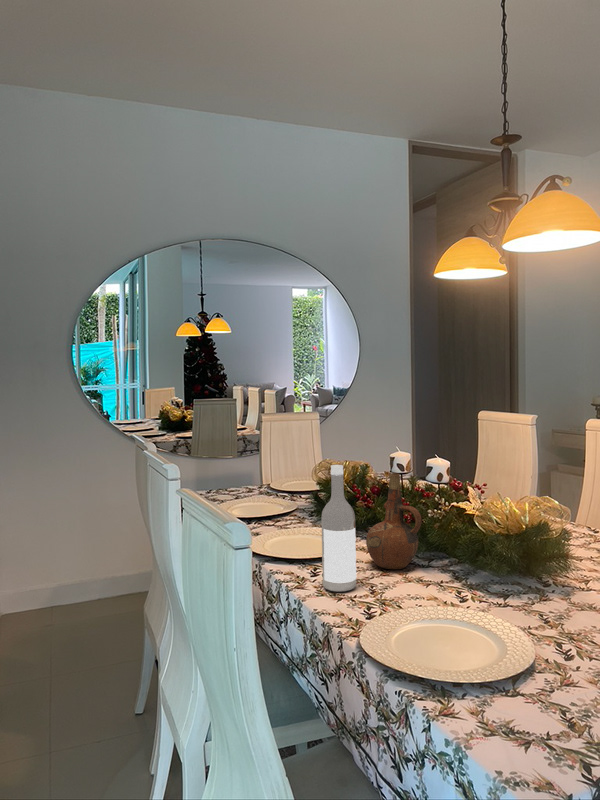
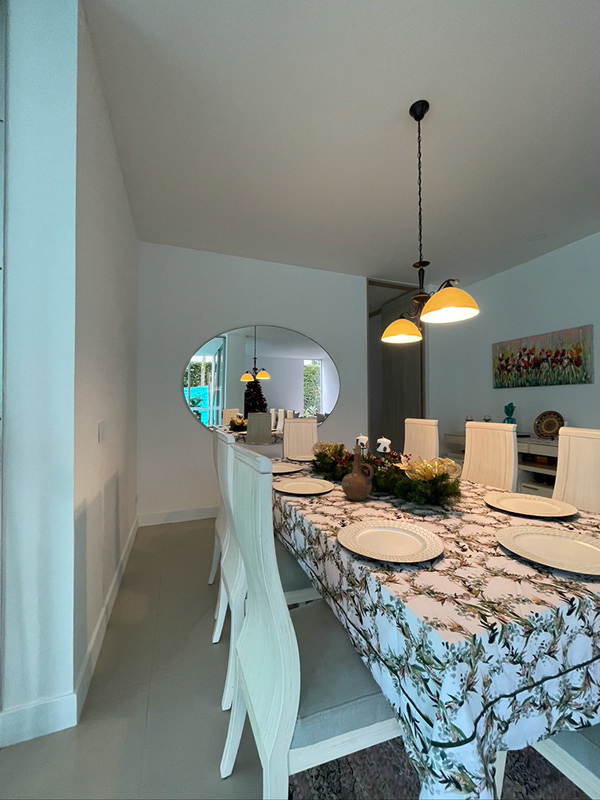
wine bottle: present [321,465,356,592] -> none [316,438,336,512]

